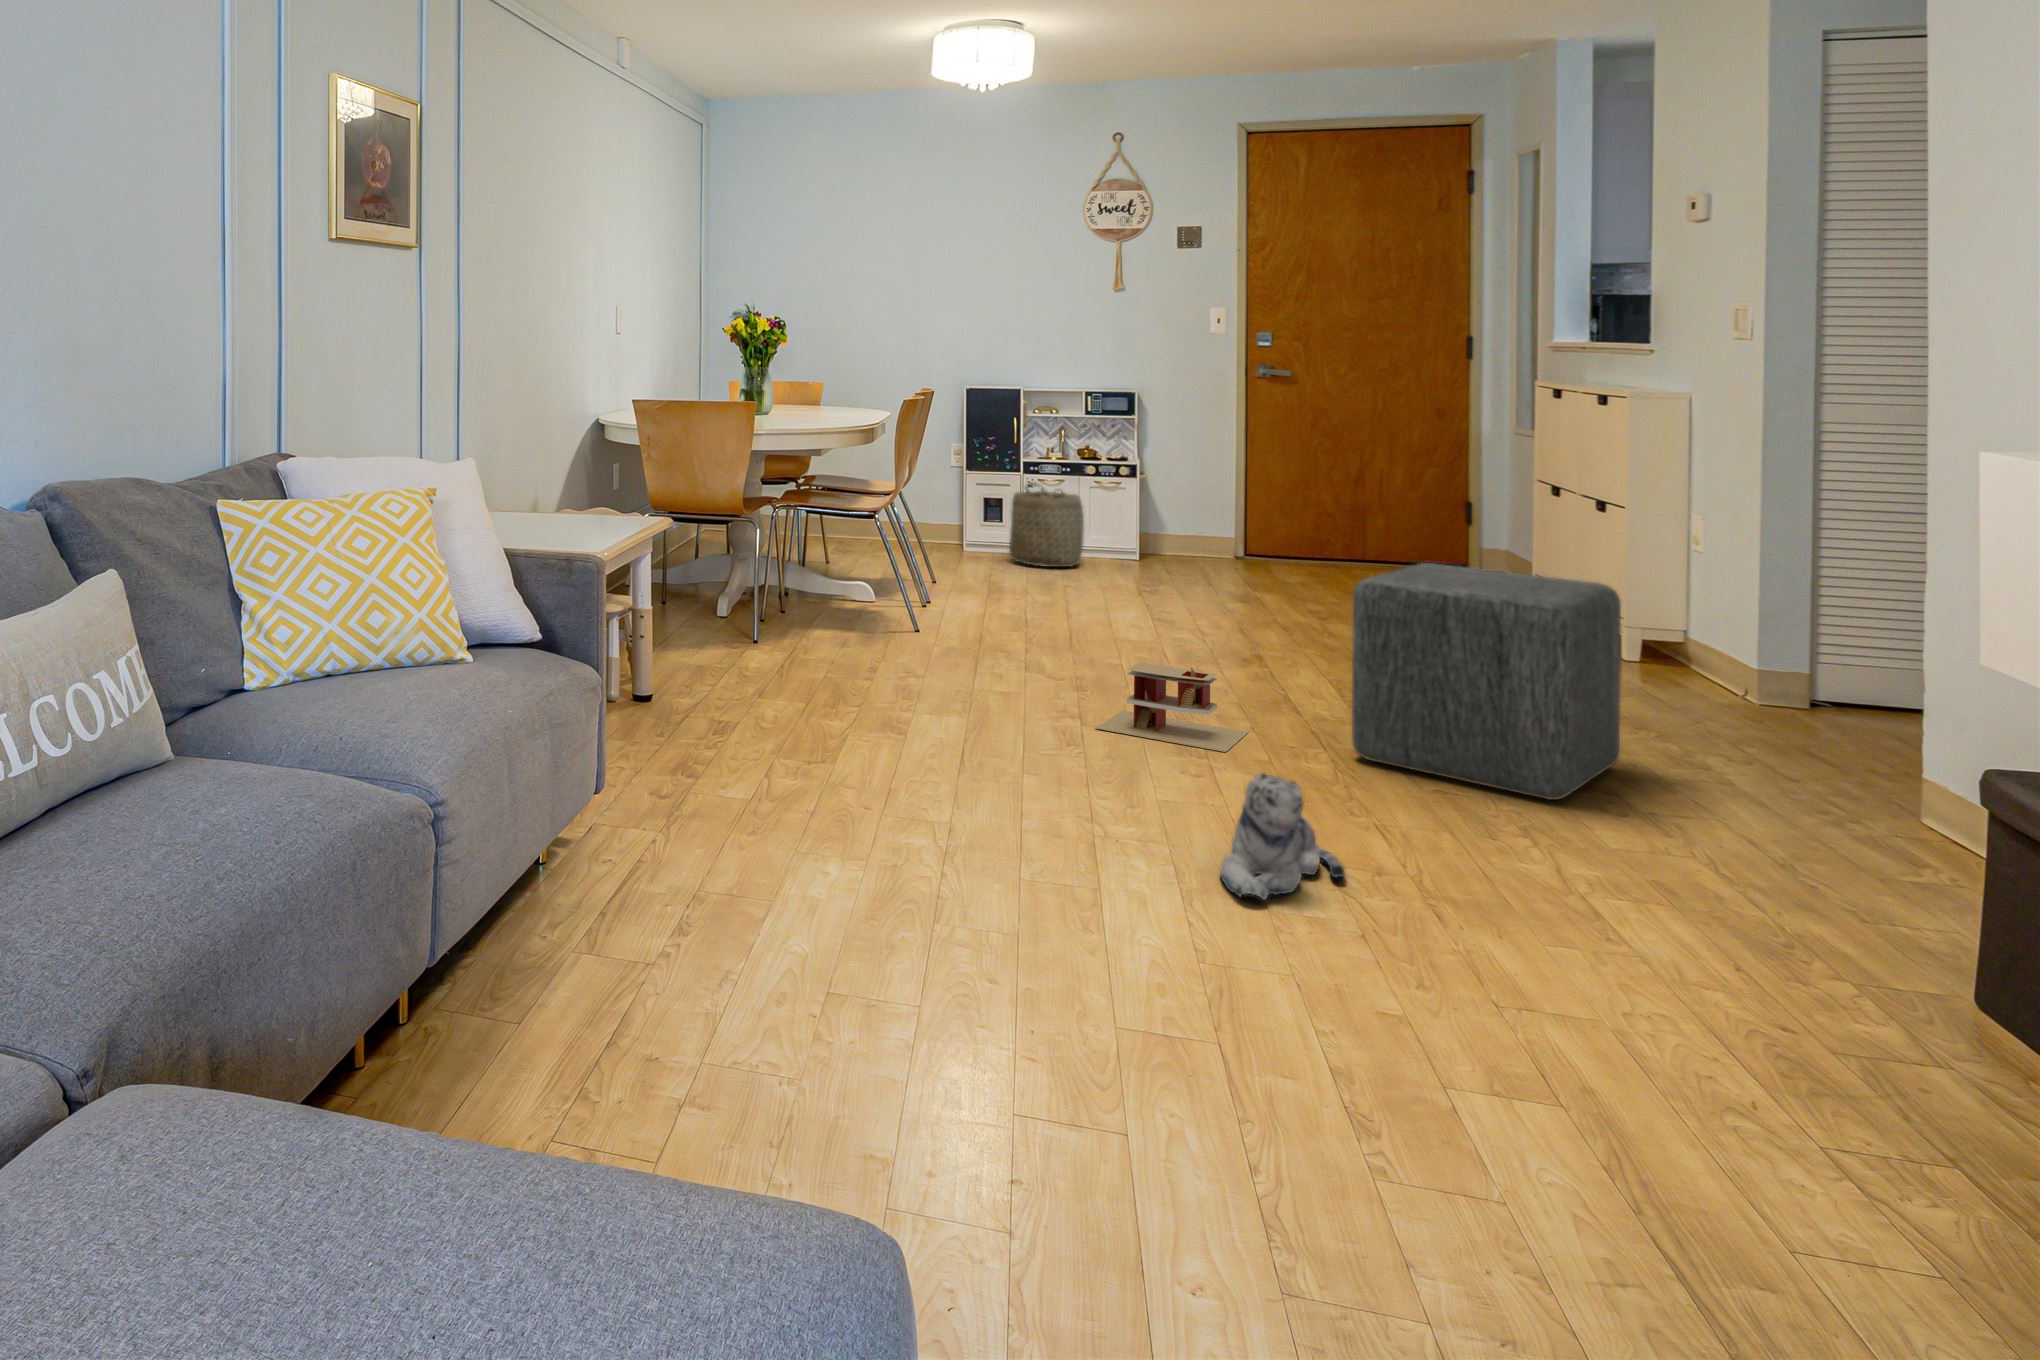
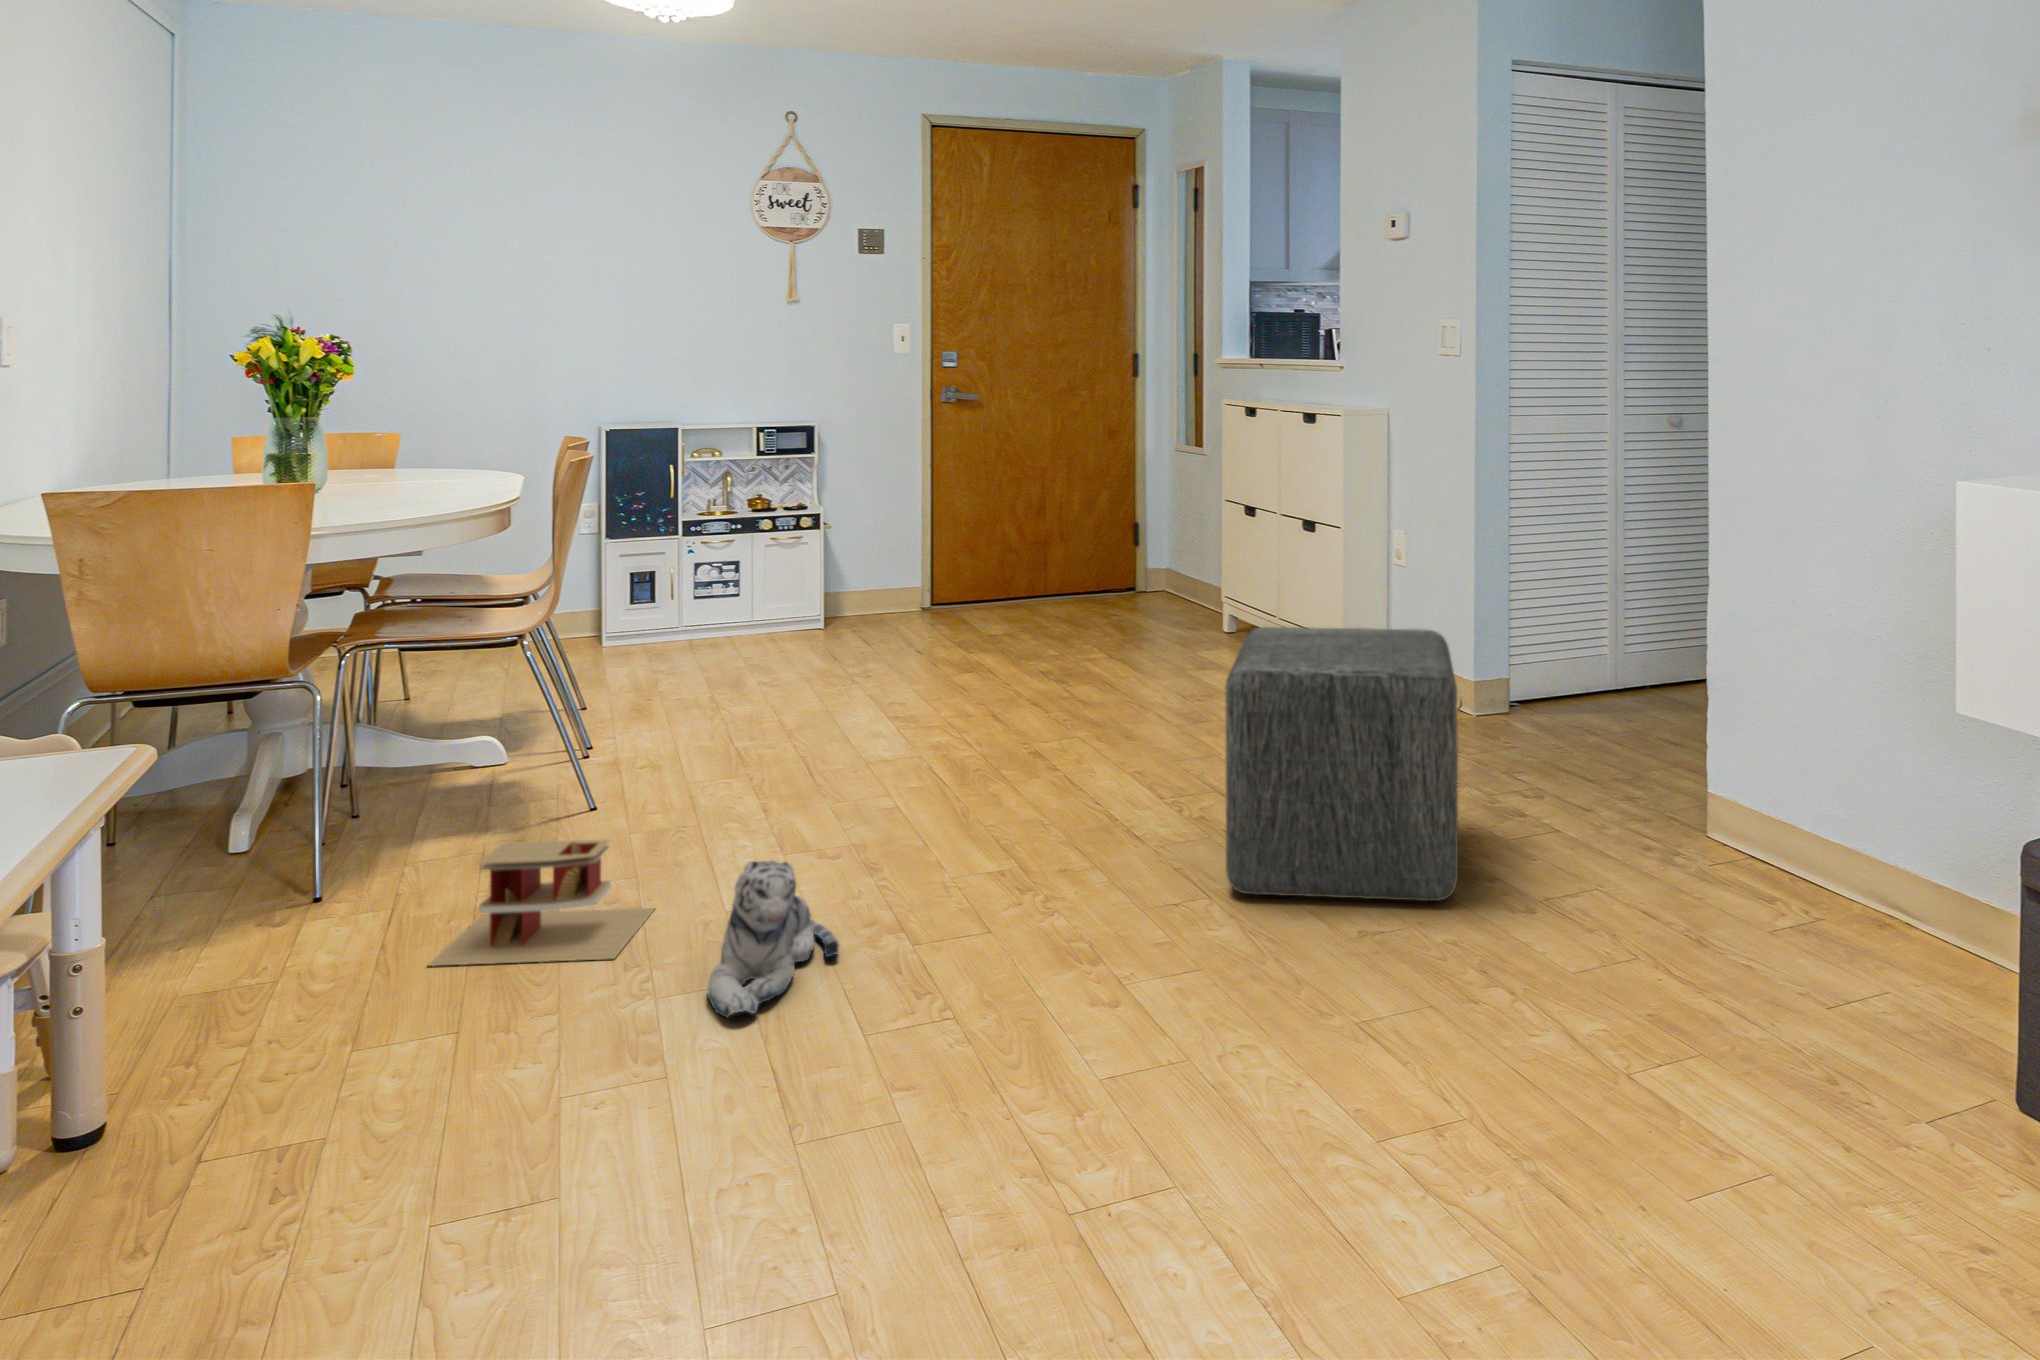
basket: present [1009,482,1084,567] -> none [672,548,766,658]
toy house: present [1096,663,1248,752] -> present [429,840,654,966]
plush toy: present [1220,773,1345,900] -> present [708,861,839,1018]

